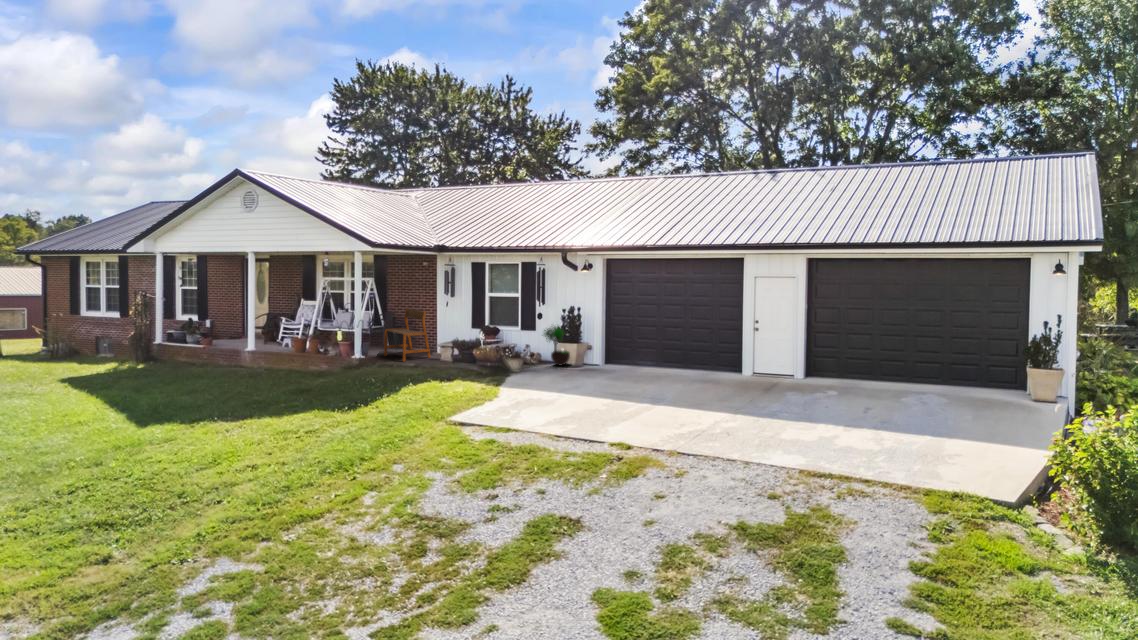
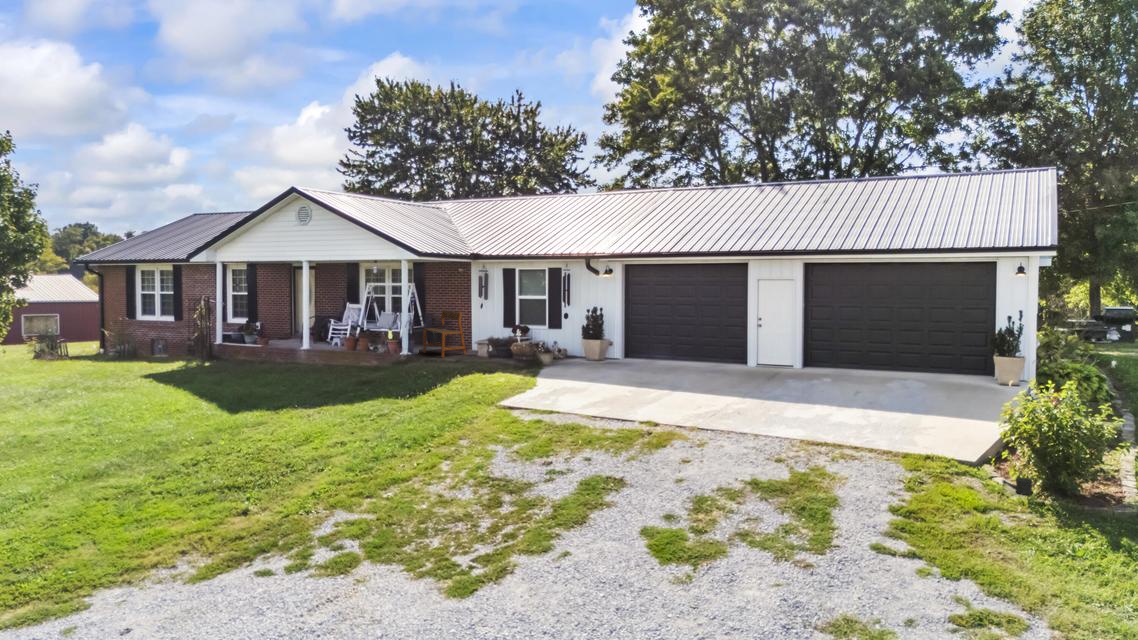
potted tree: present [544,327,570,365] -> none [567,321,594,360]
watering can: none [1054,526,1097,550] -> present [1003,478,1037,495]

